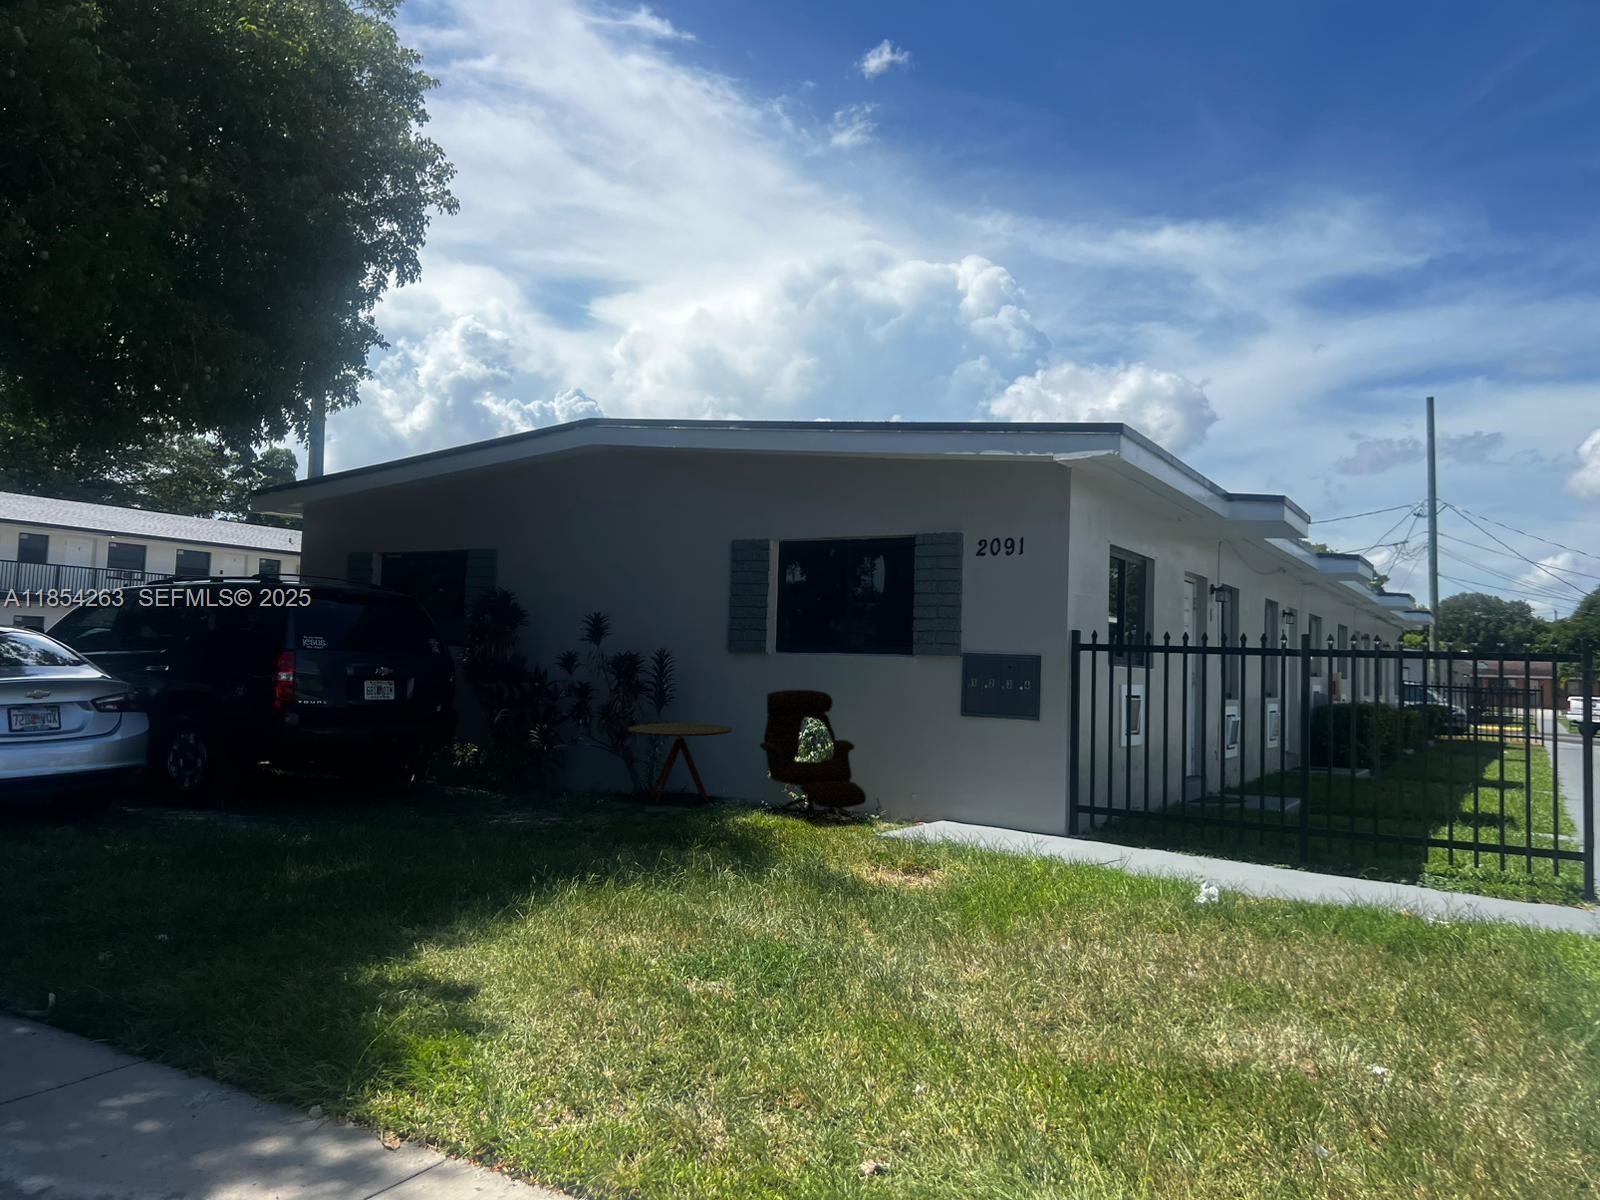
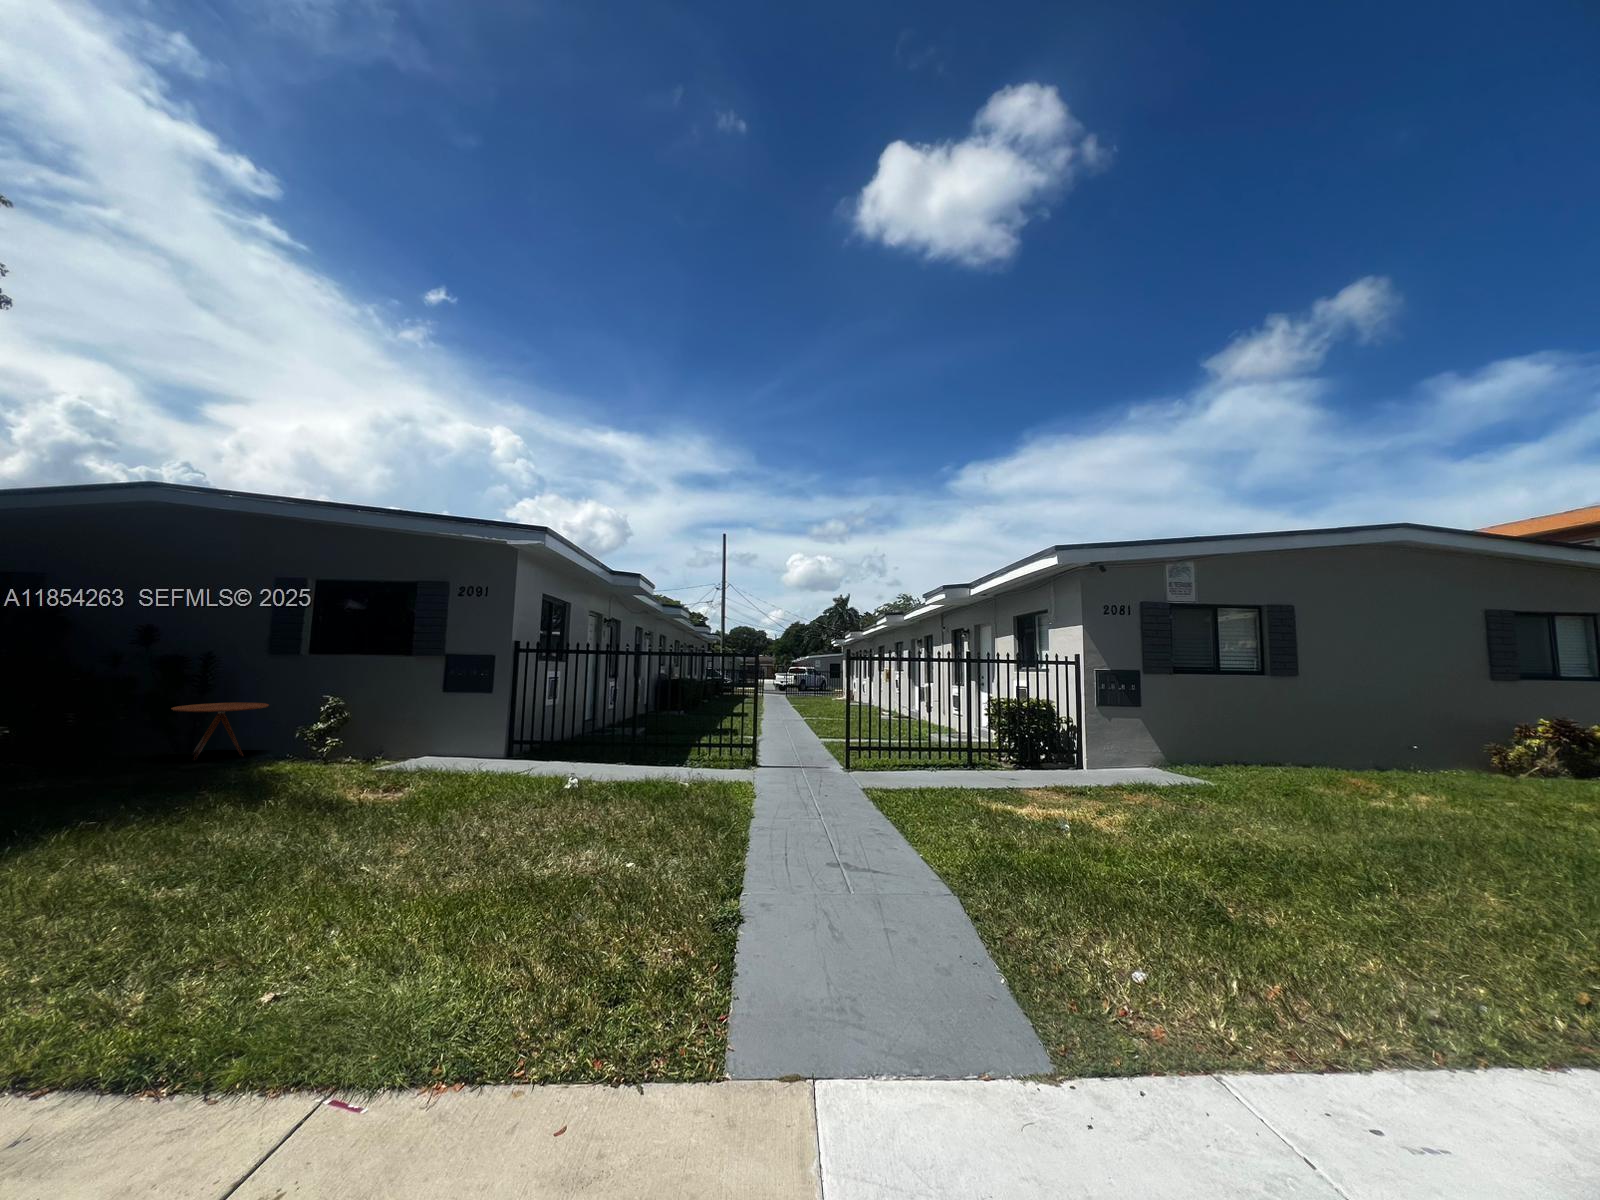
lounge chair: present [760,690,866,825] -> none [288,678,368,765]

